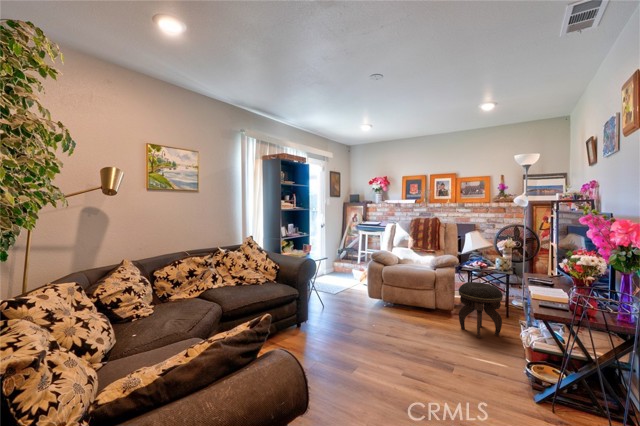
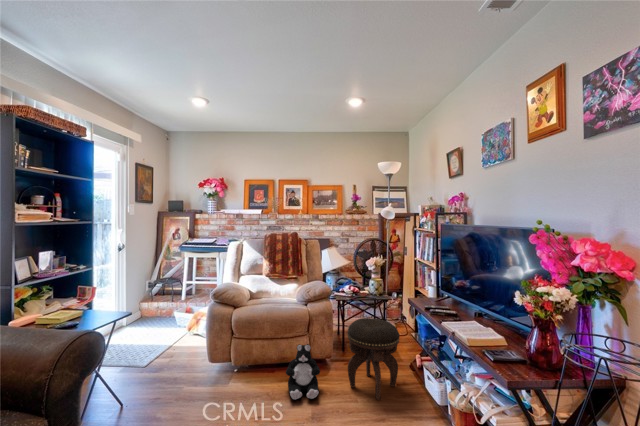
plush toy: none [413,292,437,326] -> present [286,344,320,399]

